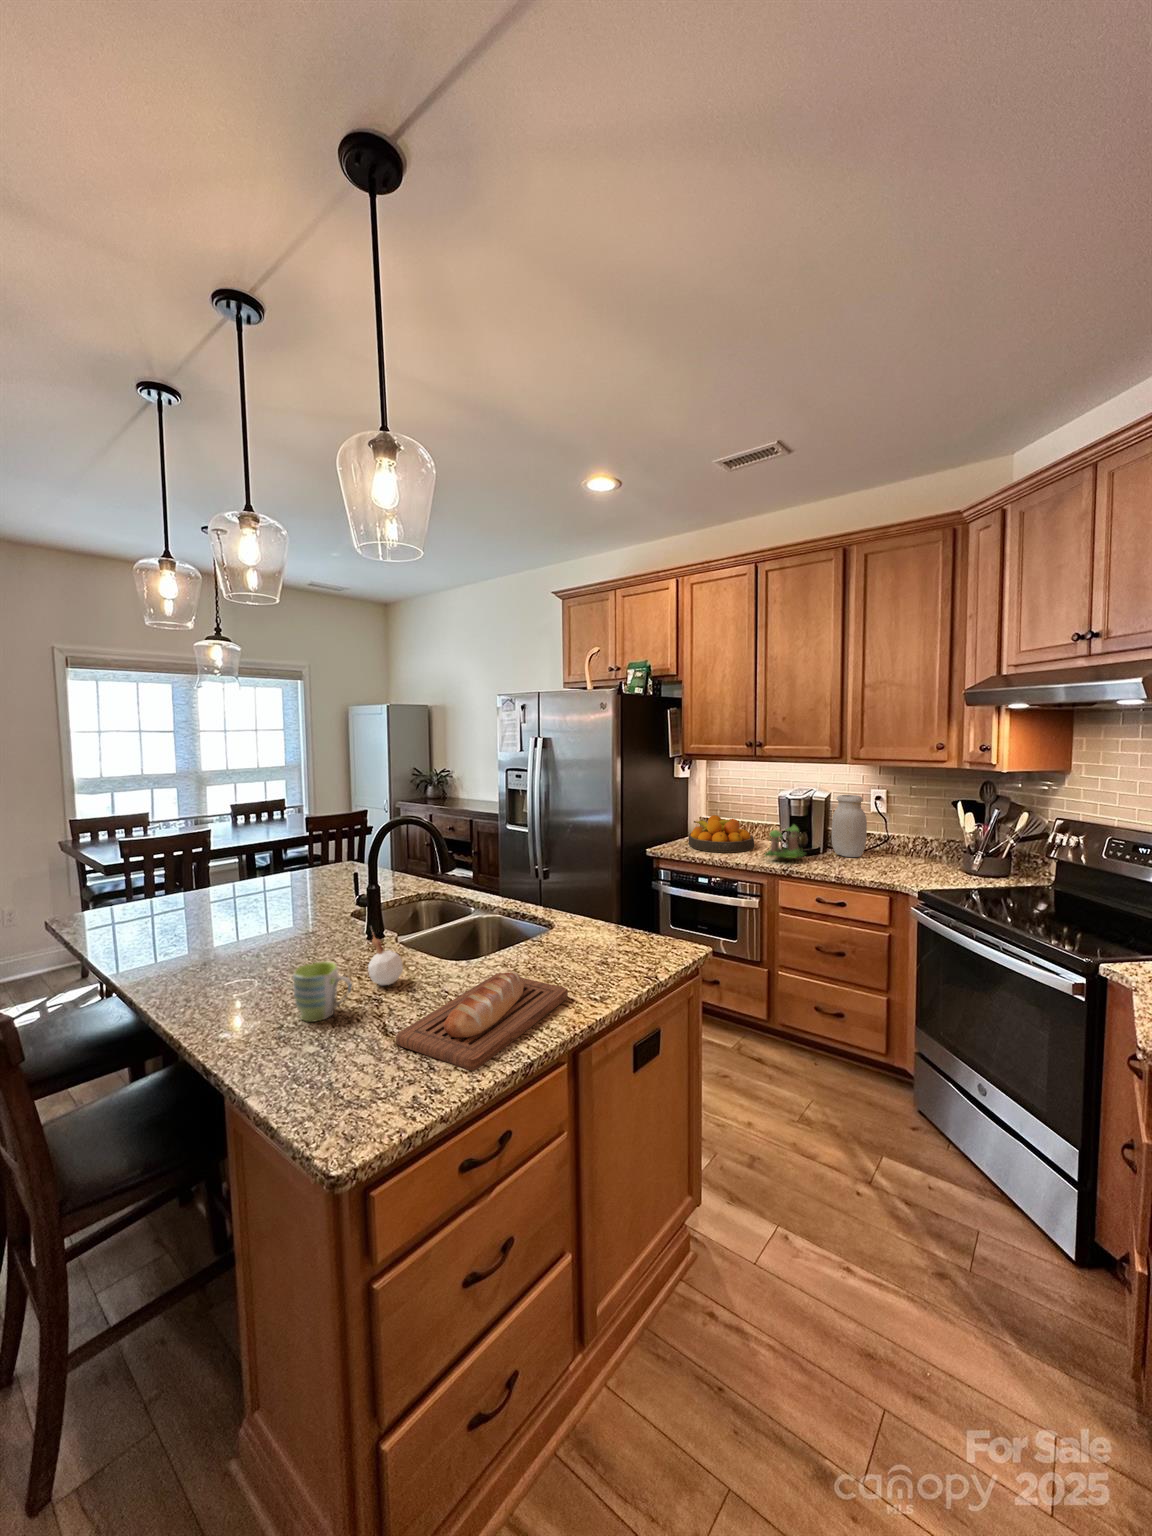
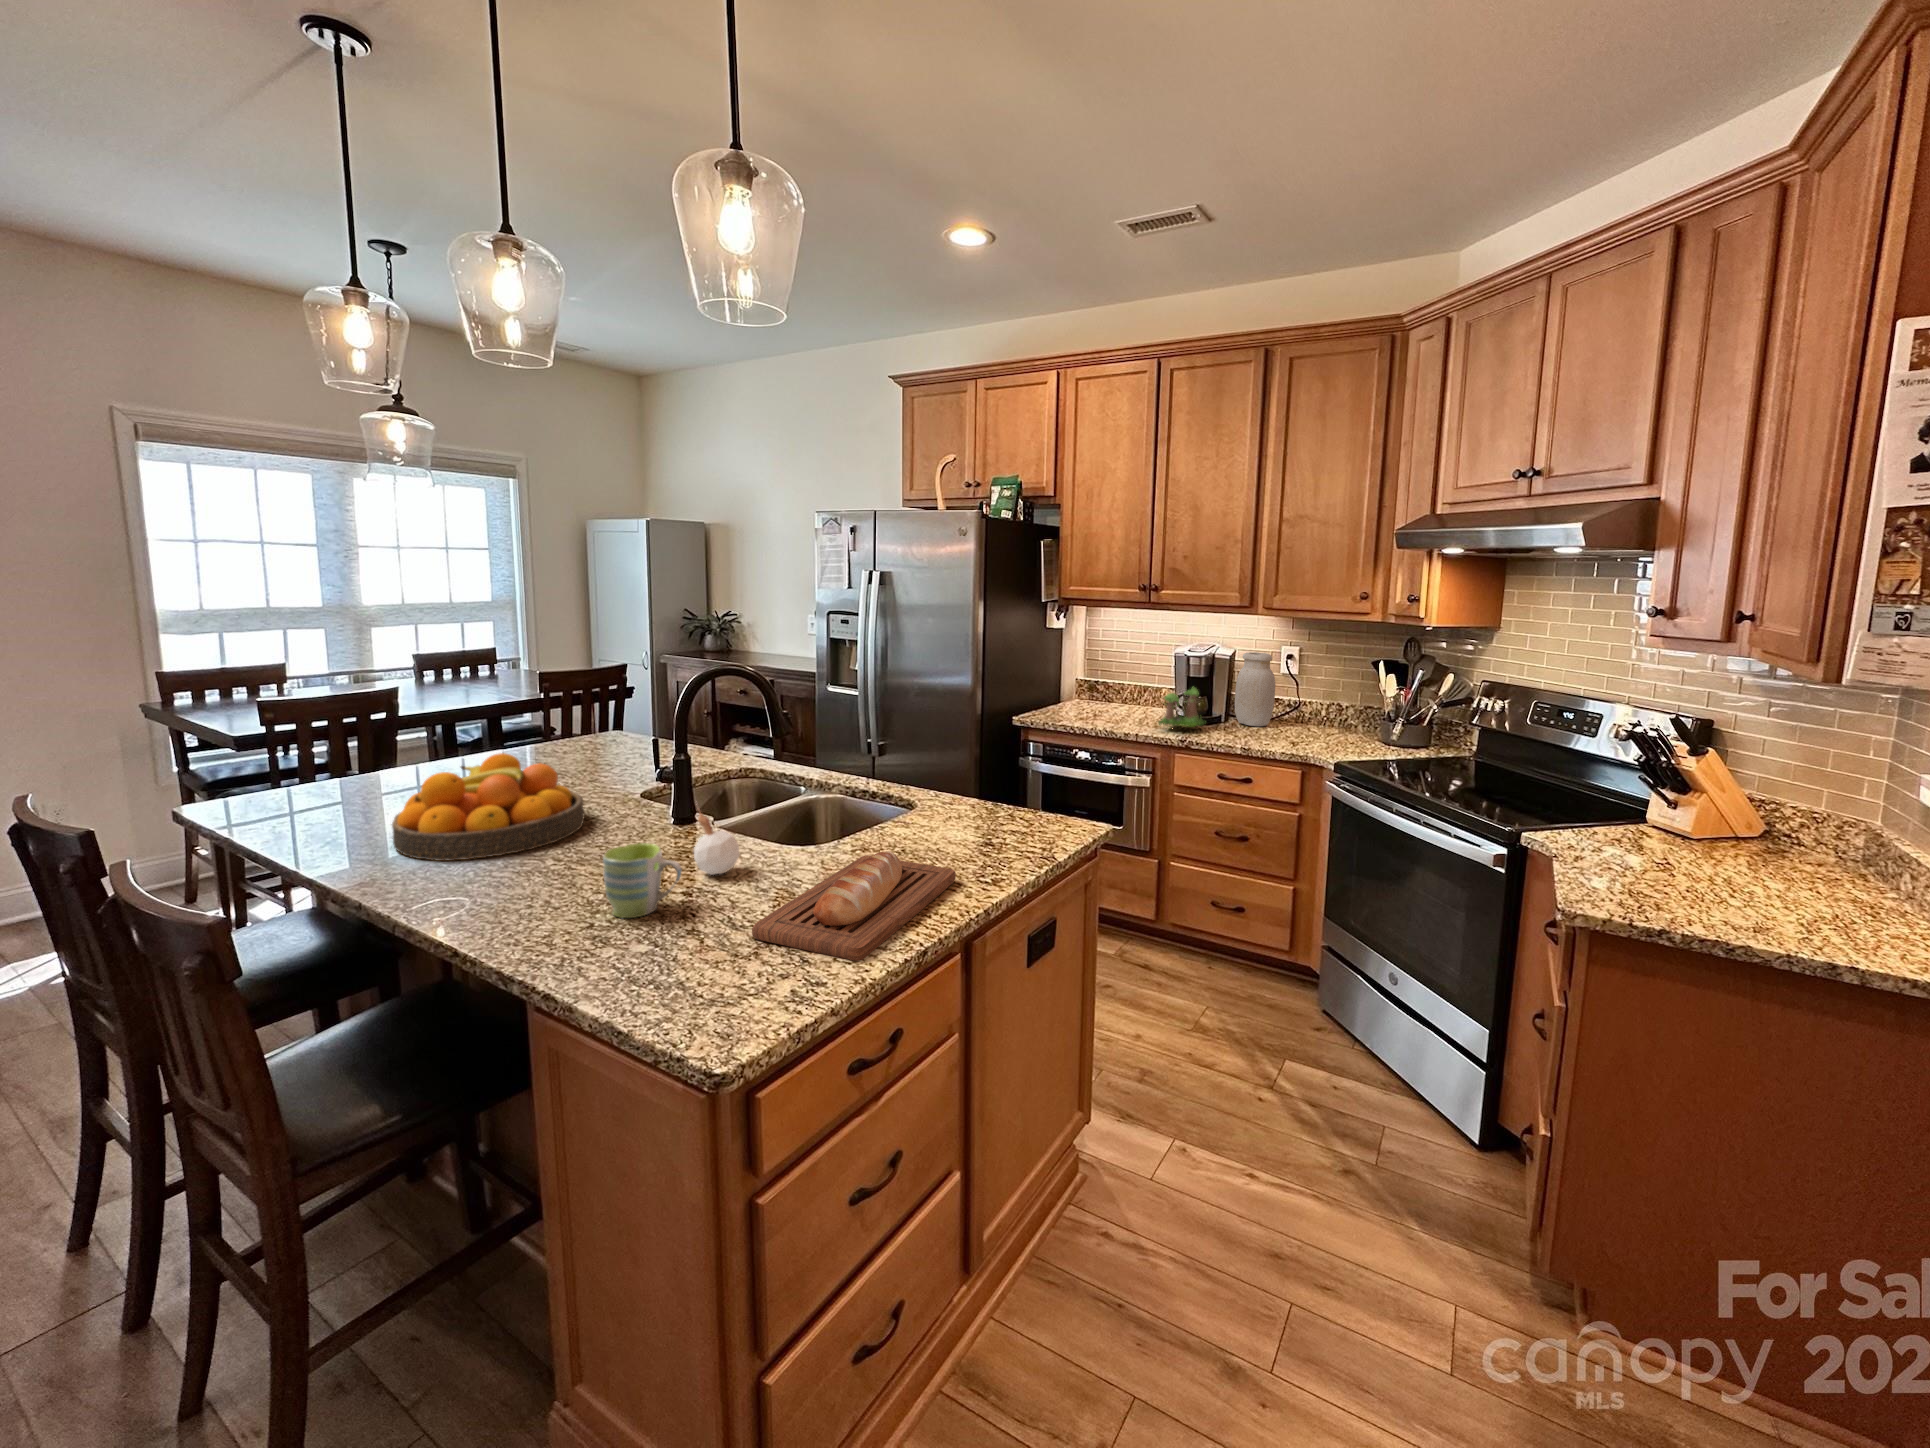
fruit bowl: present [688,815,754,852] -> present [392,753,584,861]

